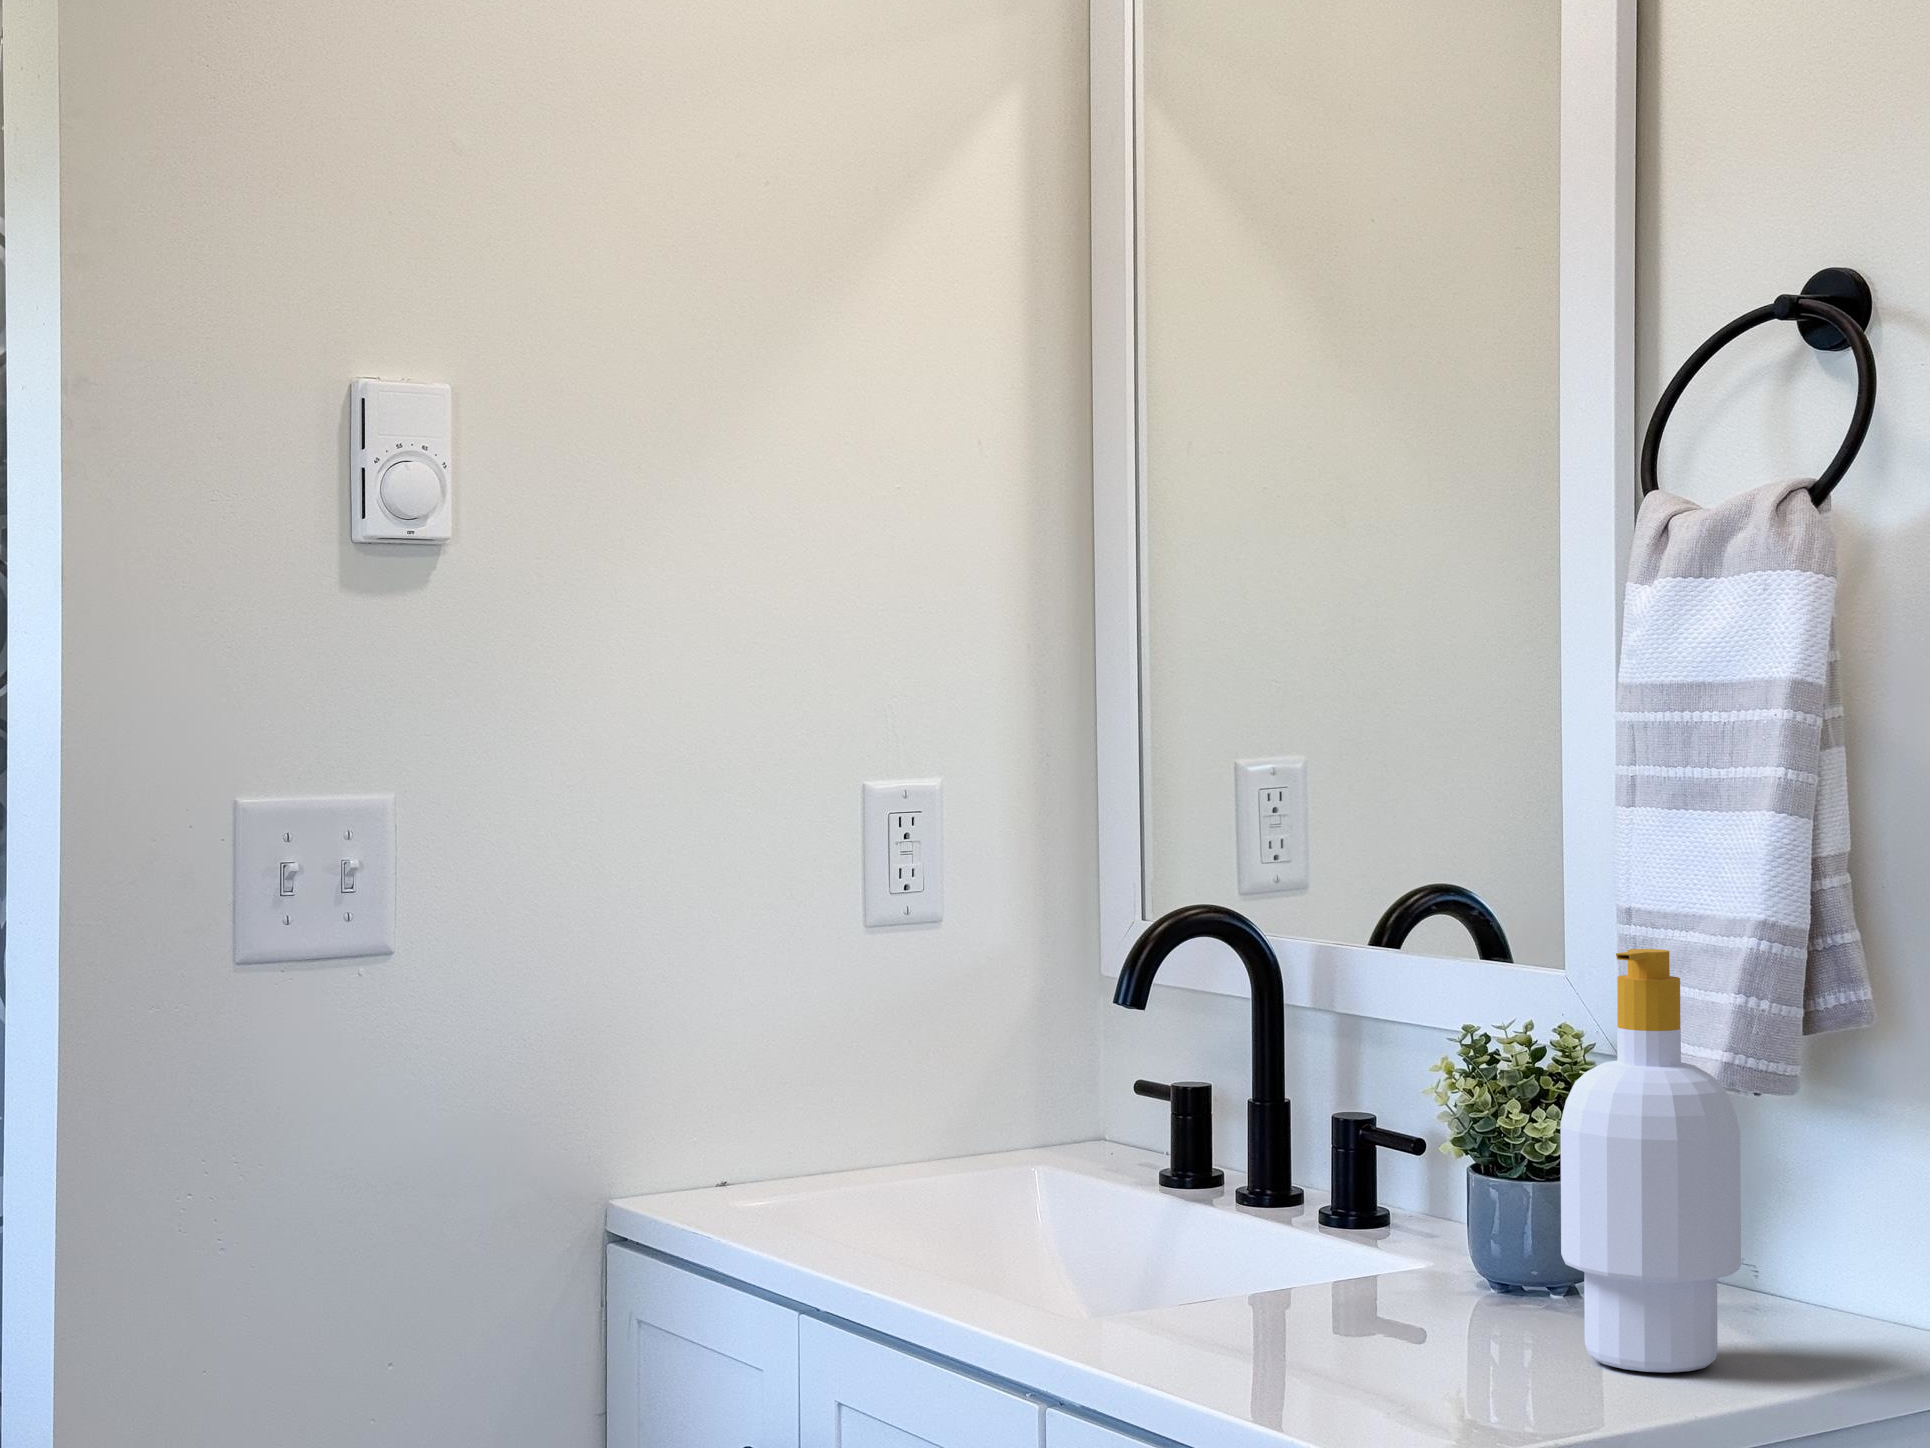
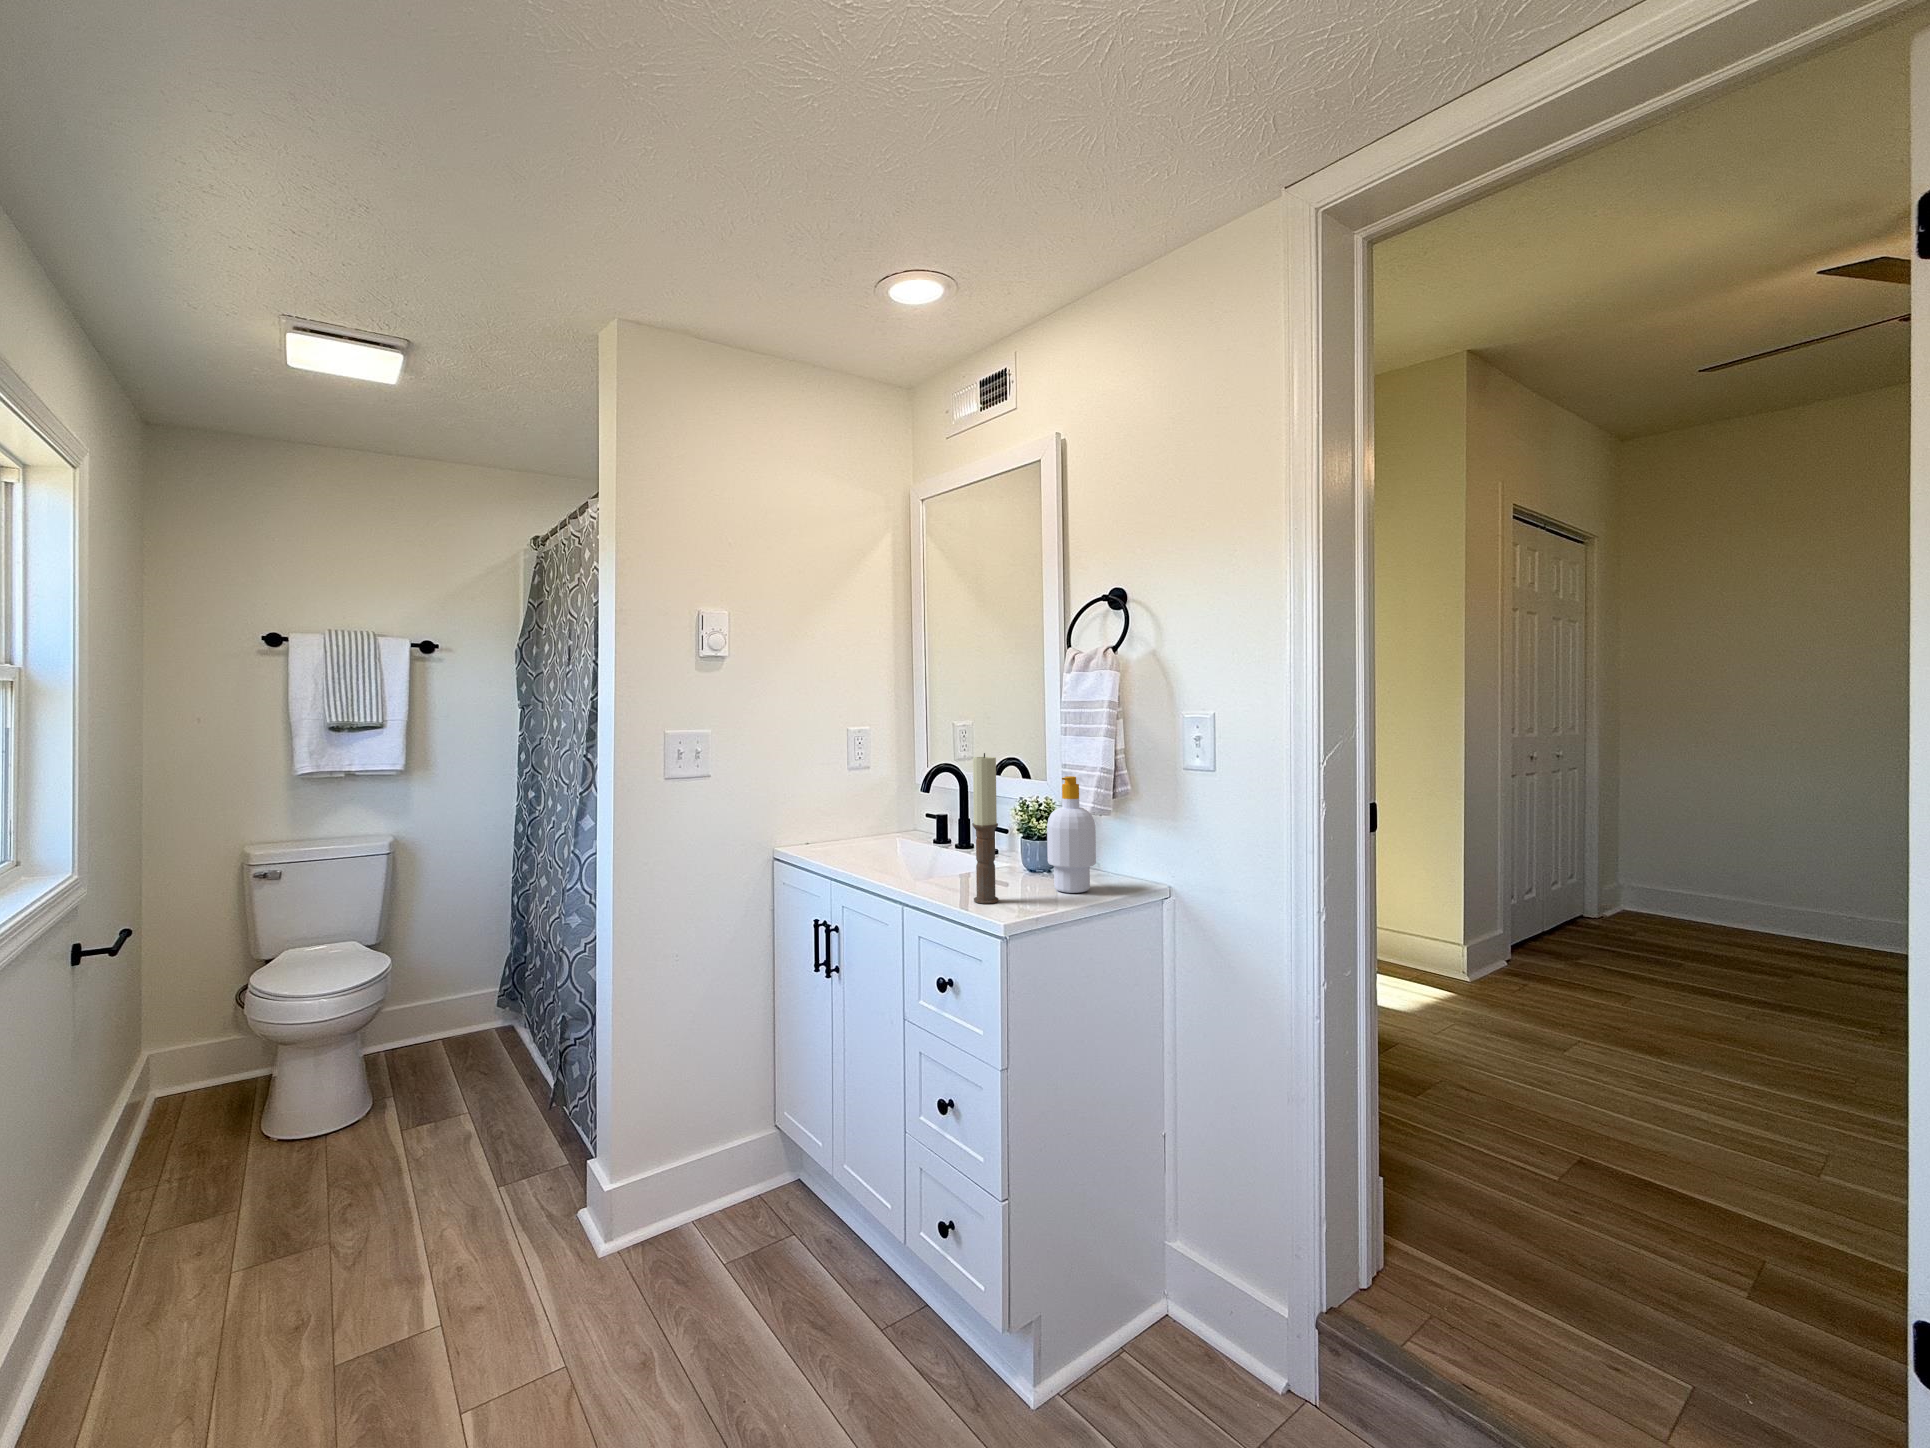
candle: none [1287,855,1379,1400] -> present [972,753,999,903]

